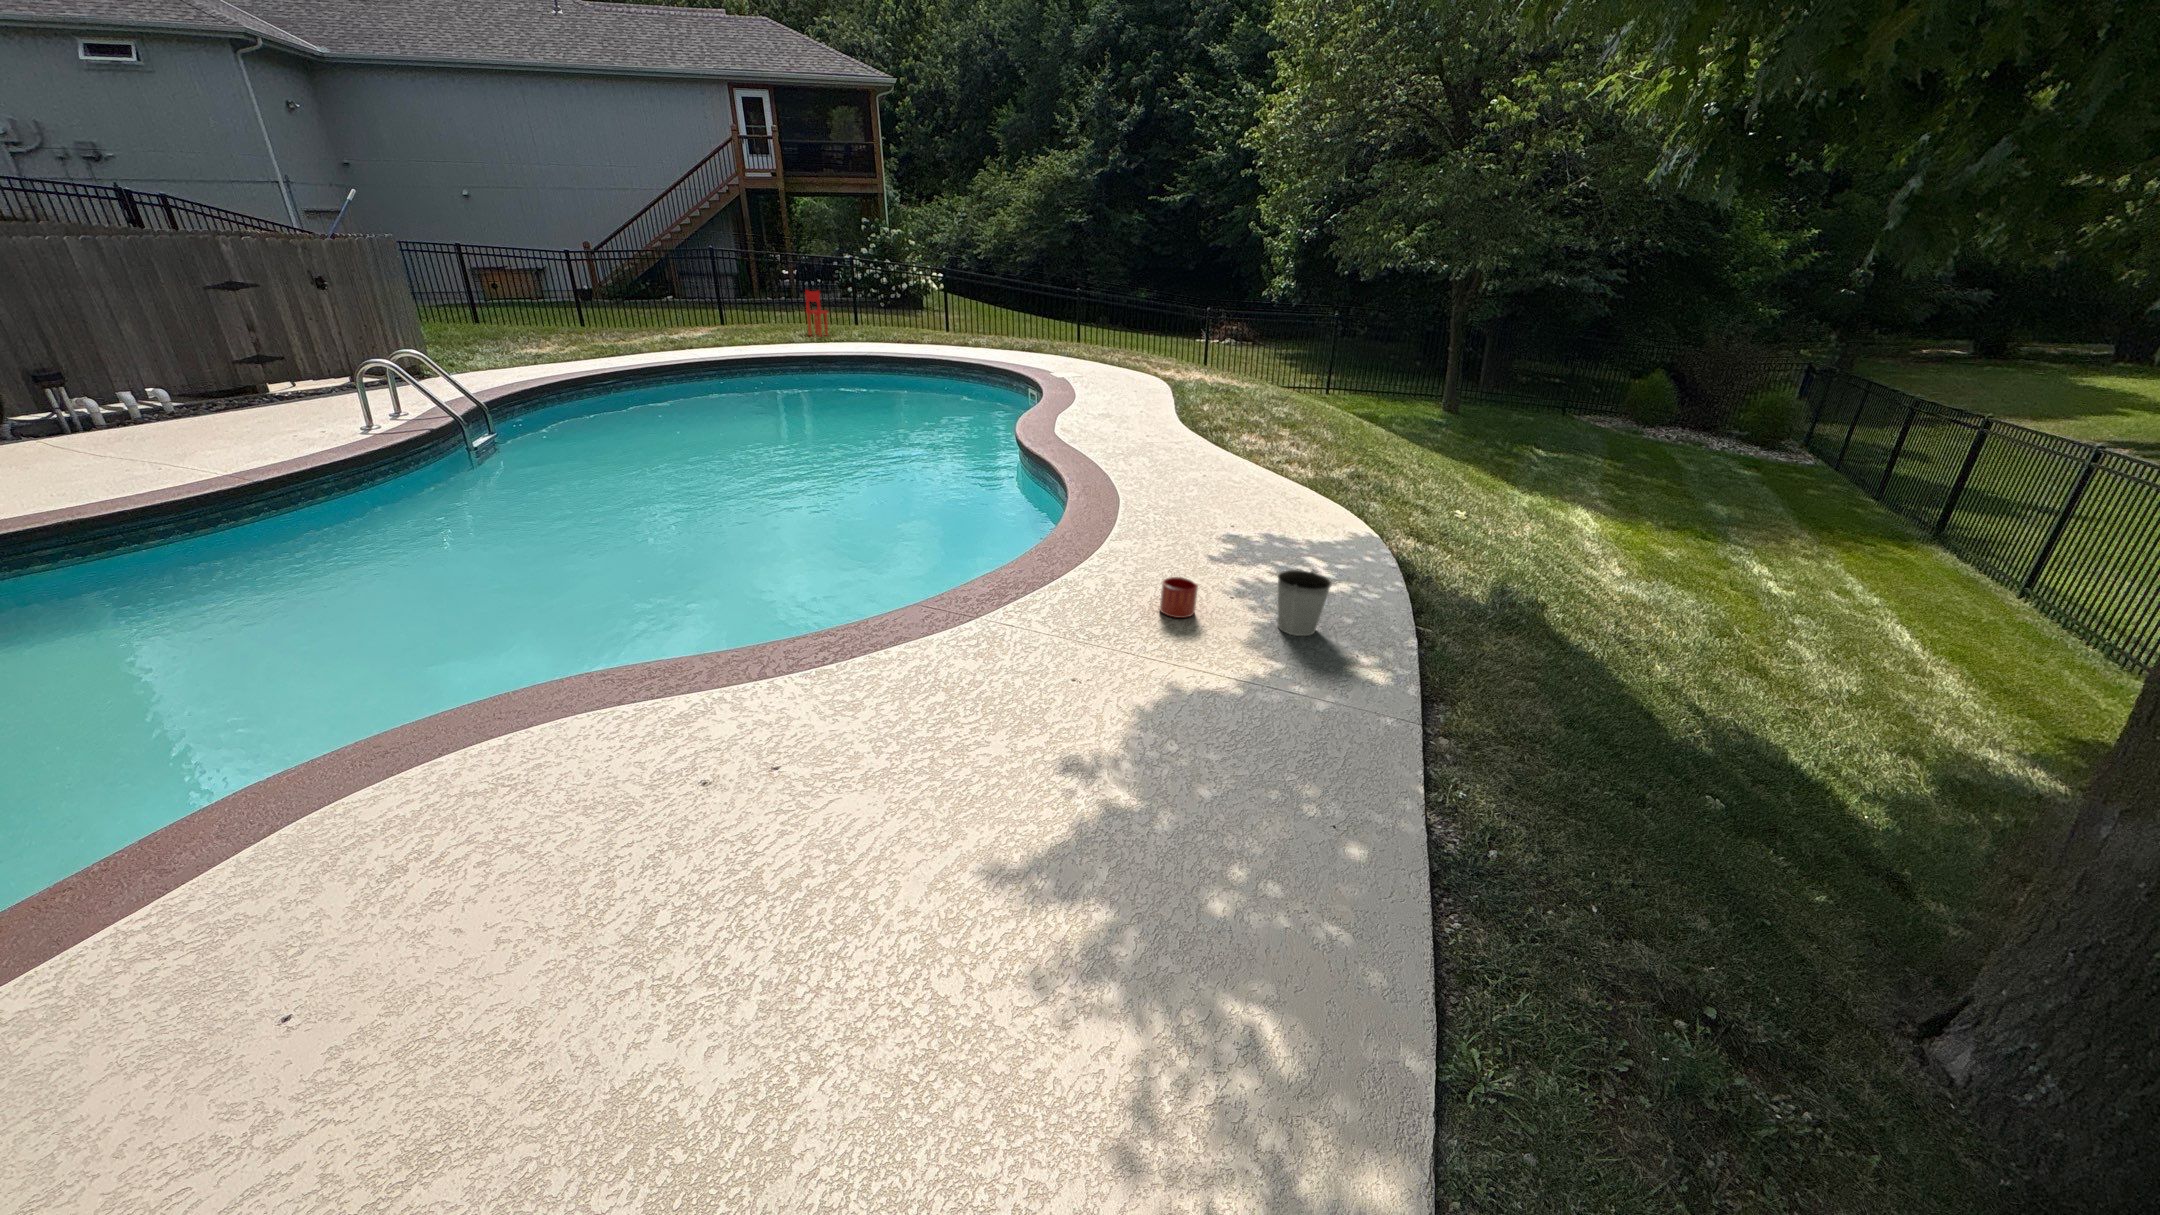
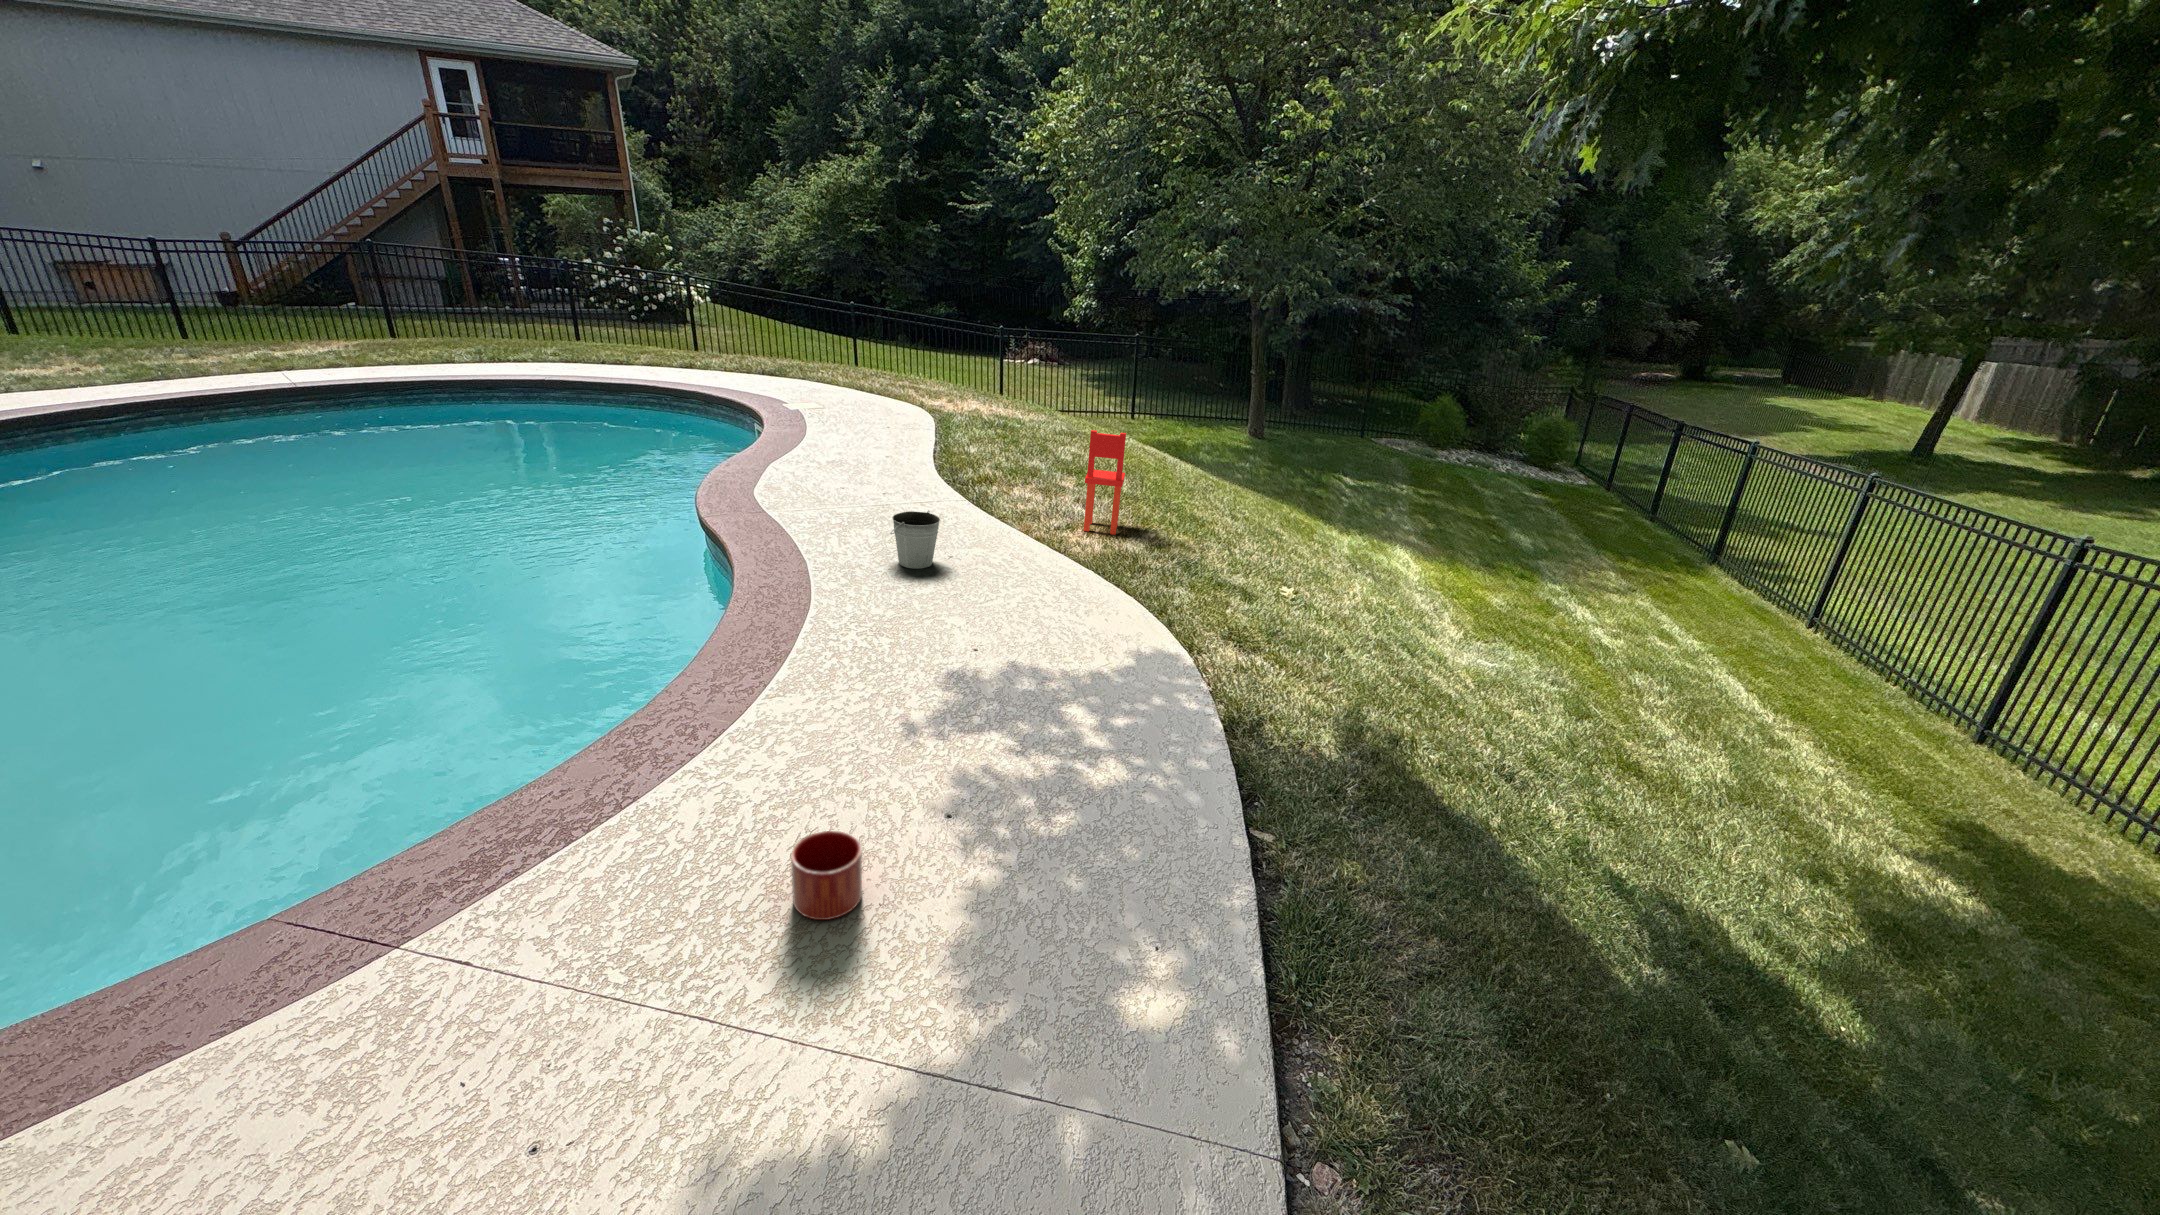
chair: present [805,290,828,337] -> present [1084,430,1126,535]
bucket: present [1277,570,1332,636] -> present [890,511,940,568]

